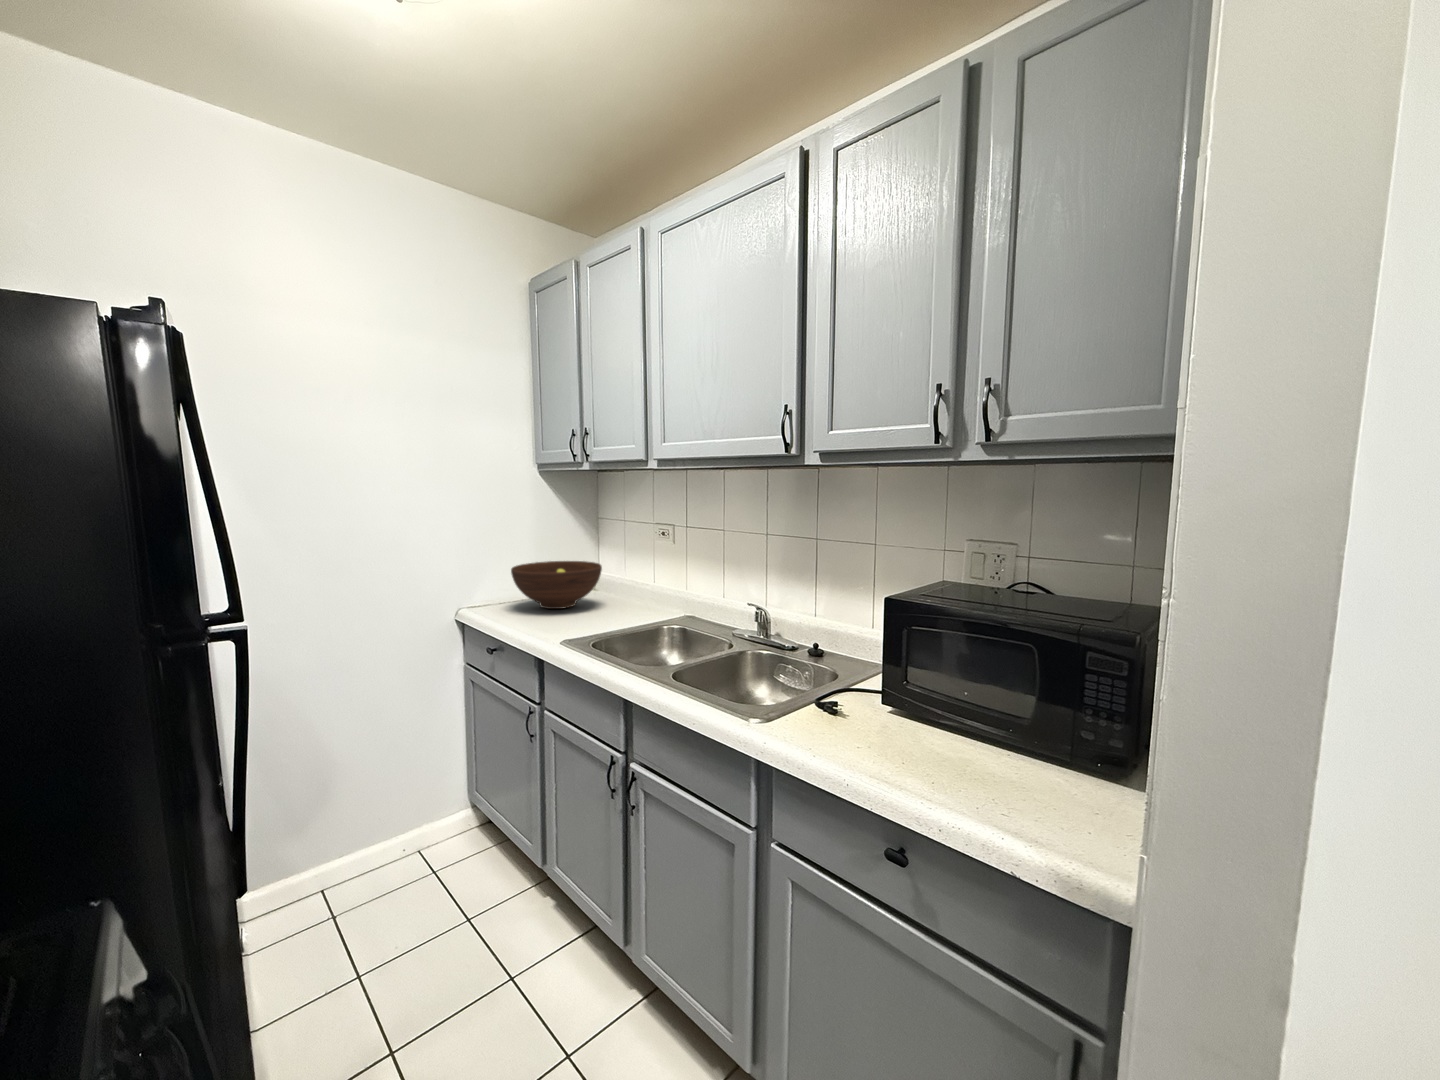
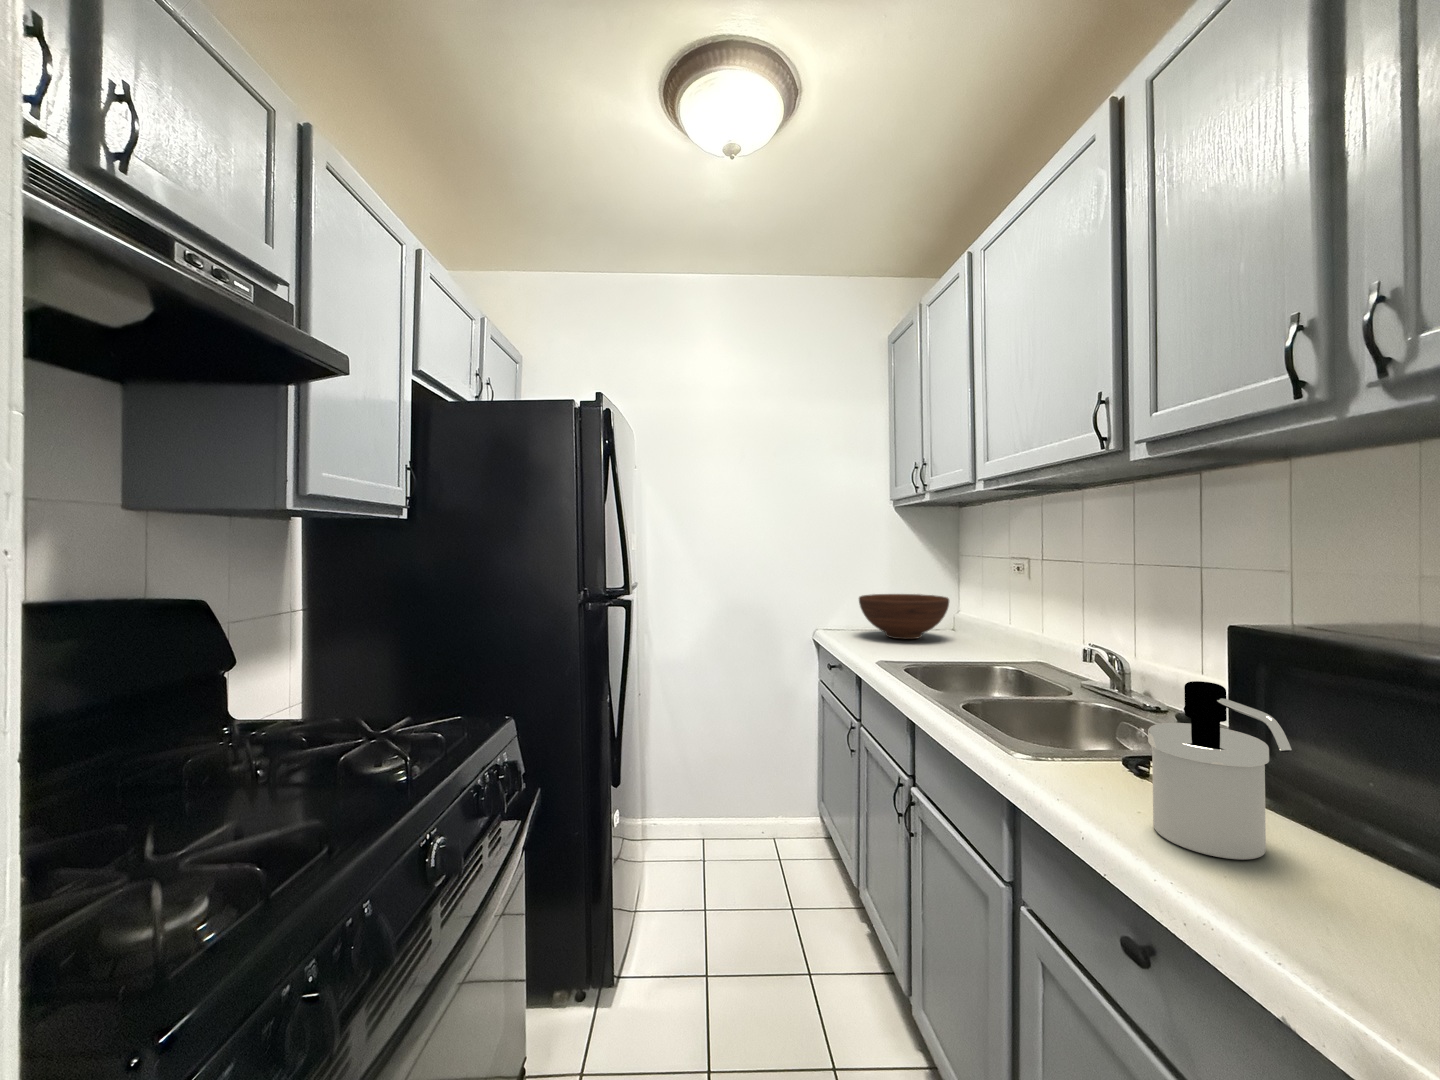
soap dispenser: none [868,648,967,768] -> present [1148,681,1292,860]

